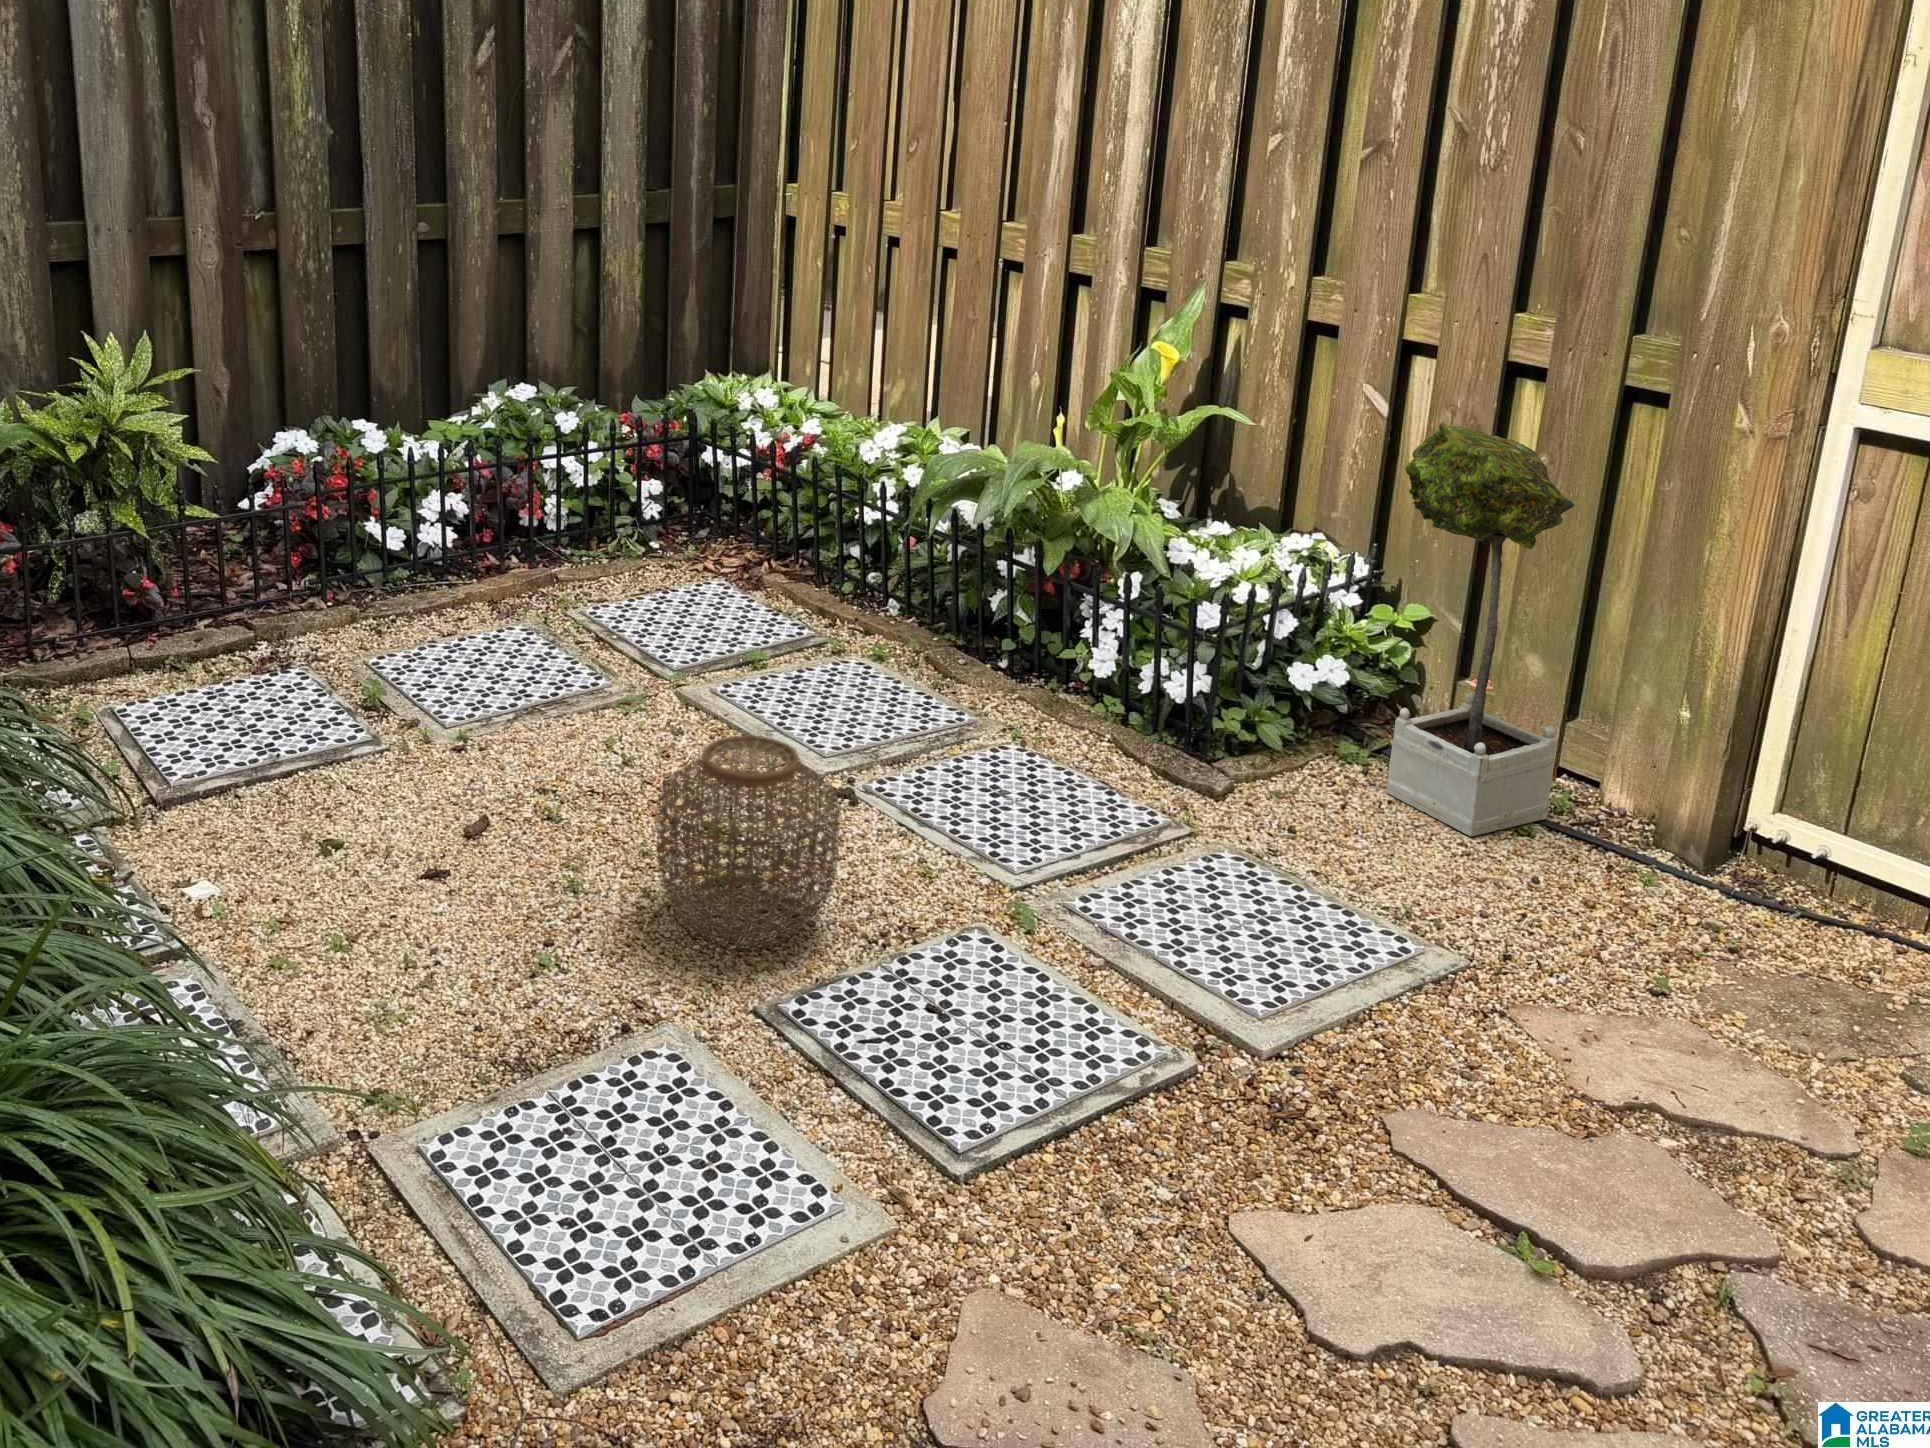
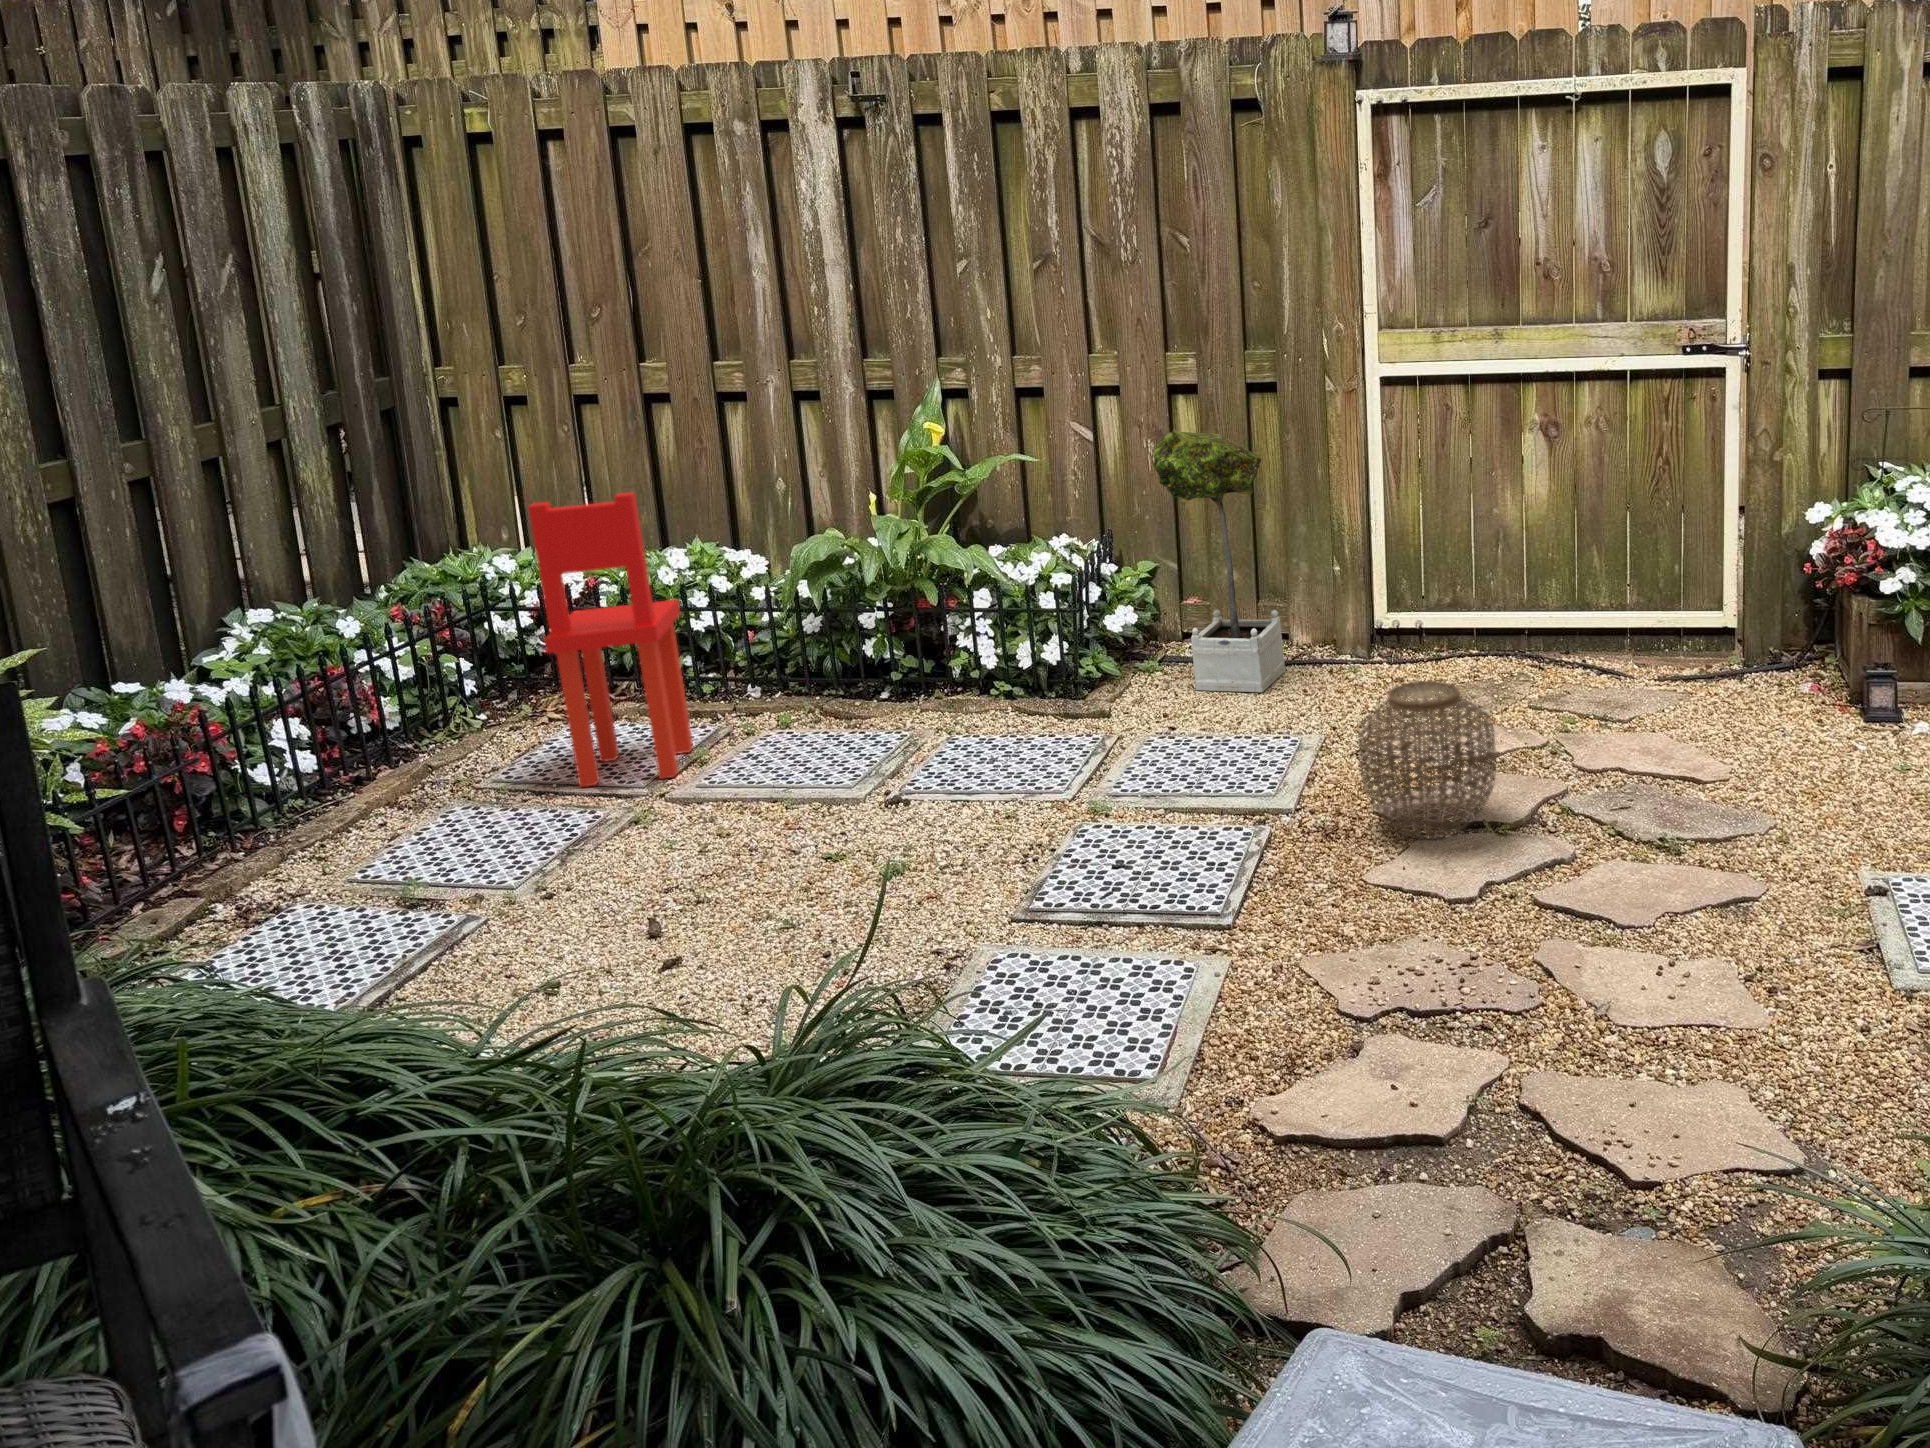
chair: none [657,331,816,656] -> present [528,492,693,787]
woven basket: present [657,735,841,949] -> present [1358,681,1496,838]

